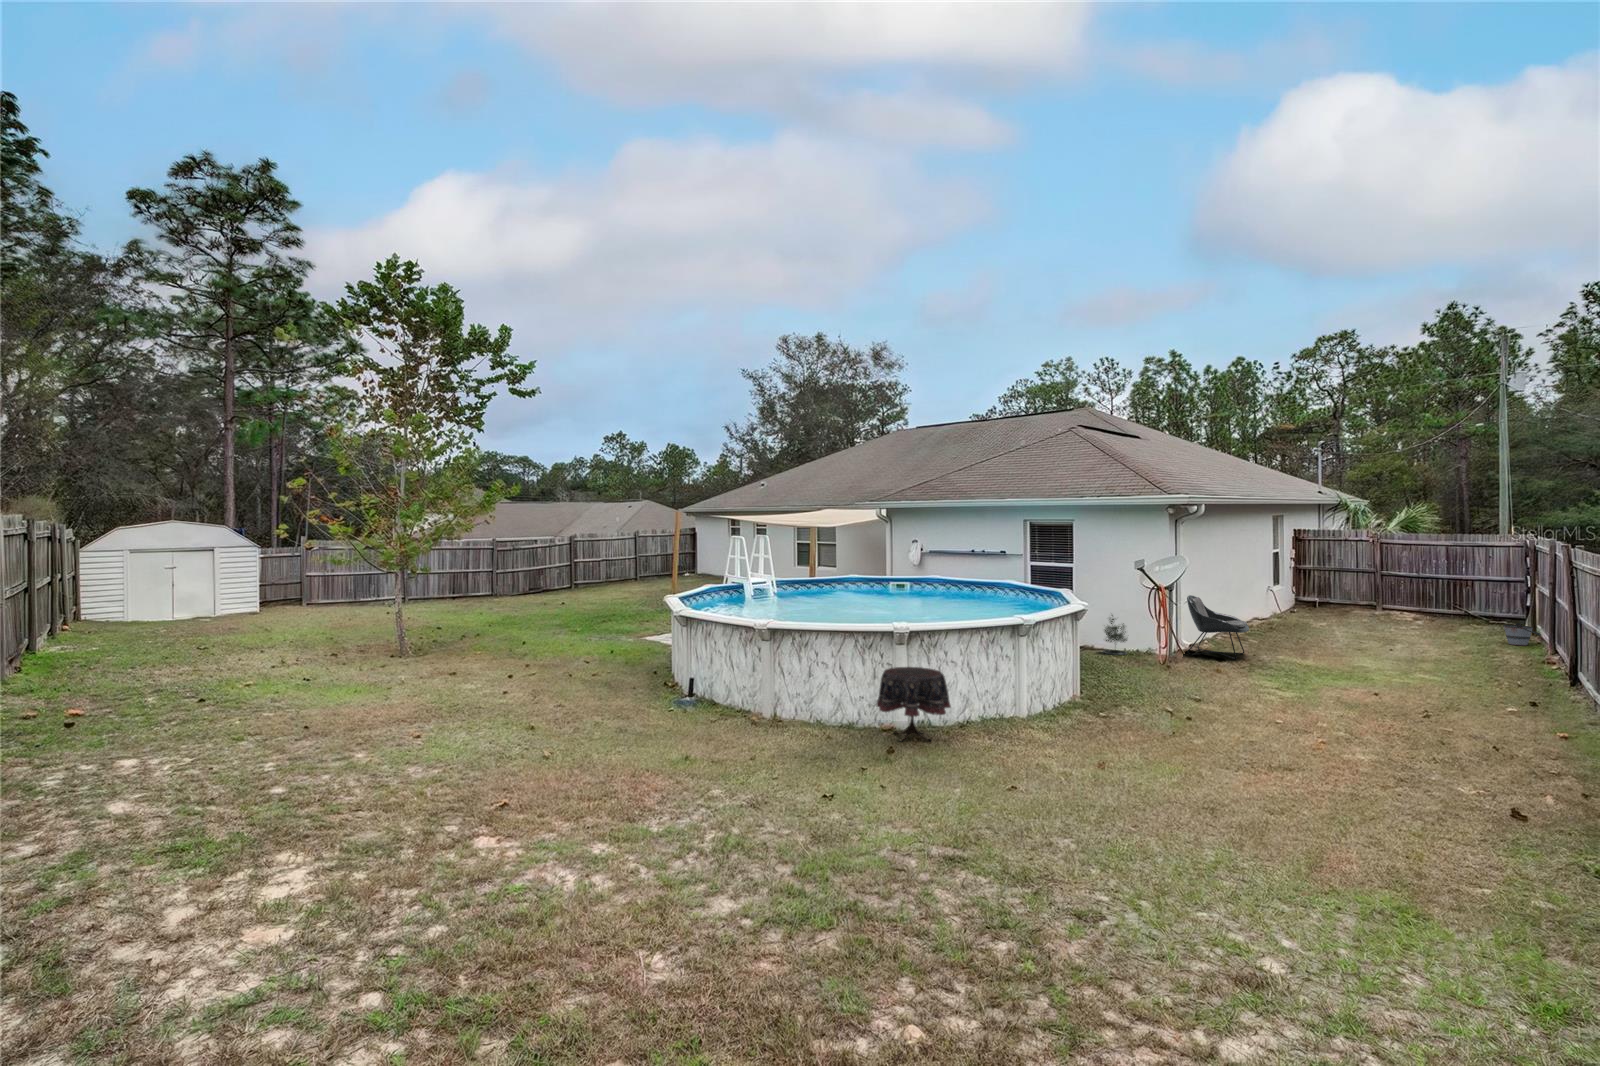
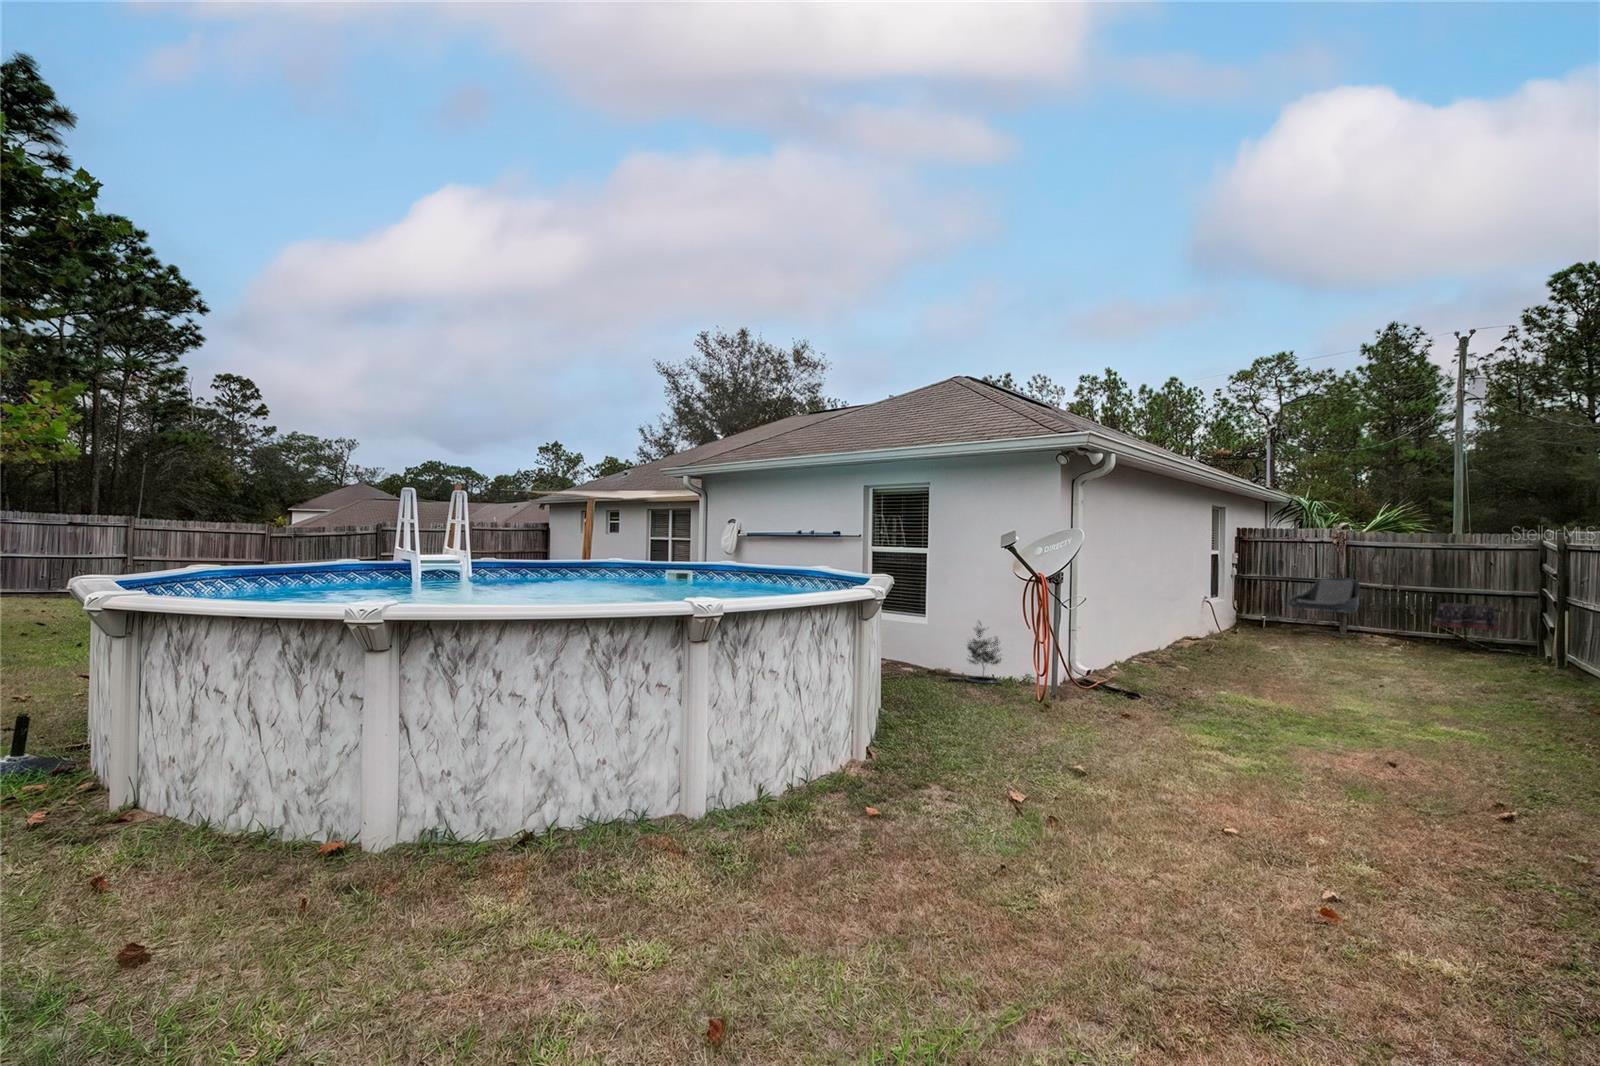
lounge chair: present [1187,595,1249,660] -> present [1289,578,1362,637]
bucket: present [1503,623,1541,646] -> none [1531,650,1589,682]
side table: present [877,667,951,742] -> present [1433,603,1500,649]

